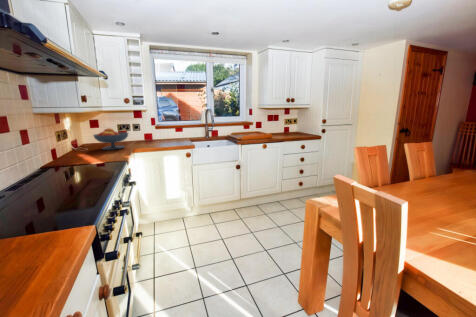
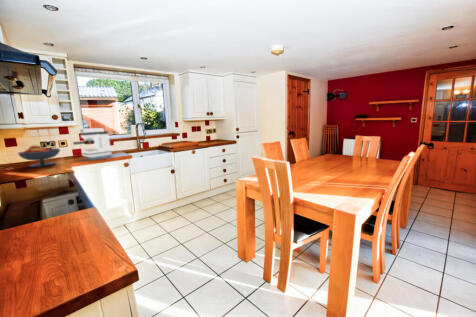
coffee maker: none [143,113,177,144] -> present [74,128,111,157]

